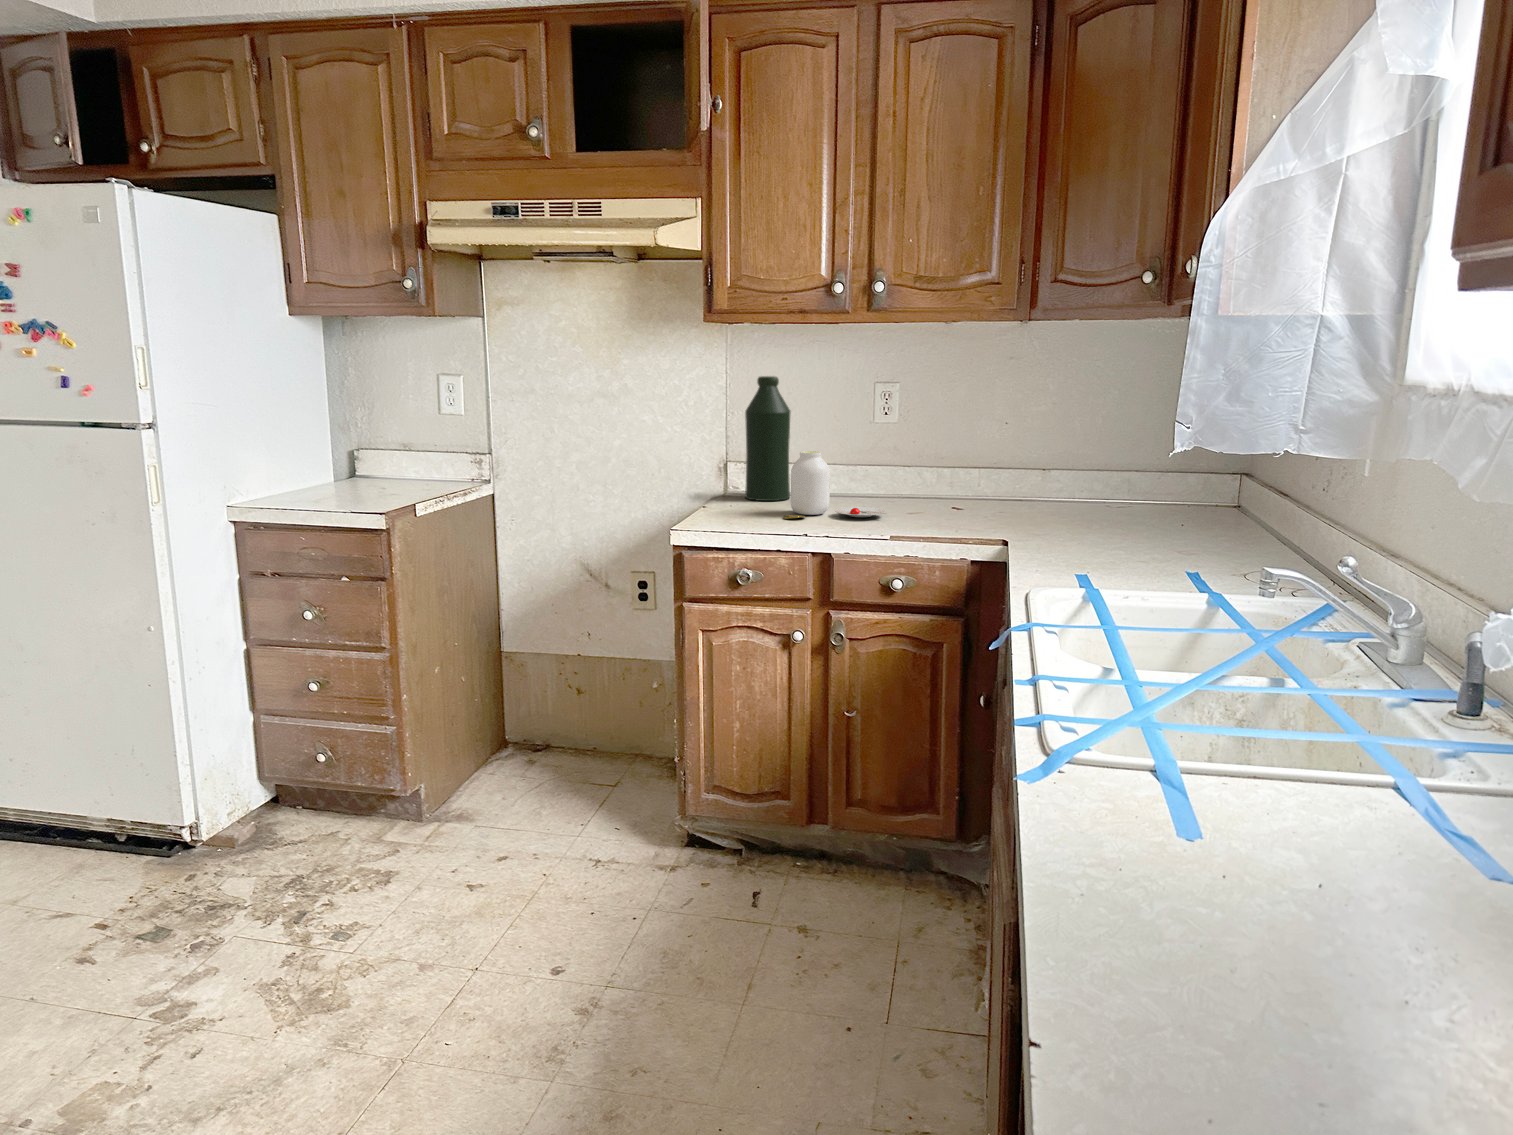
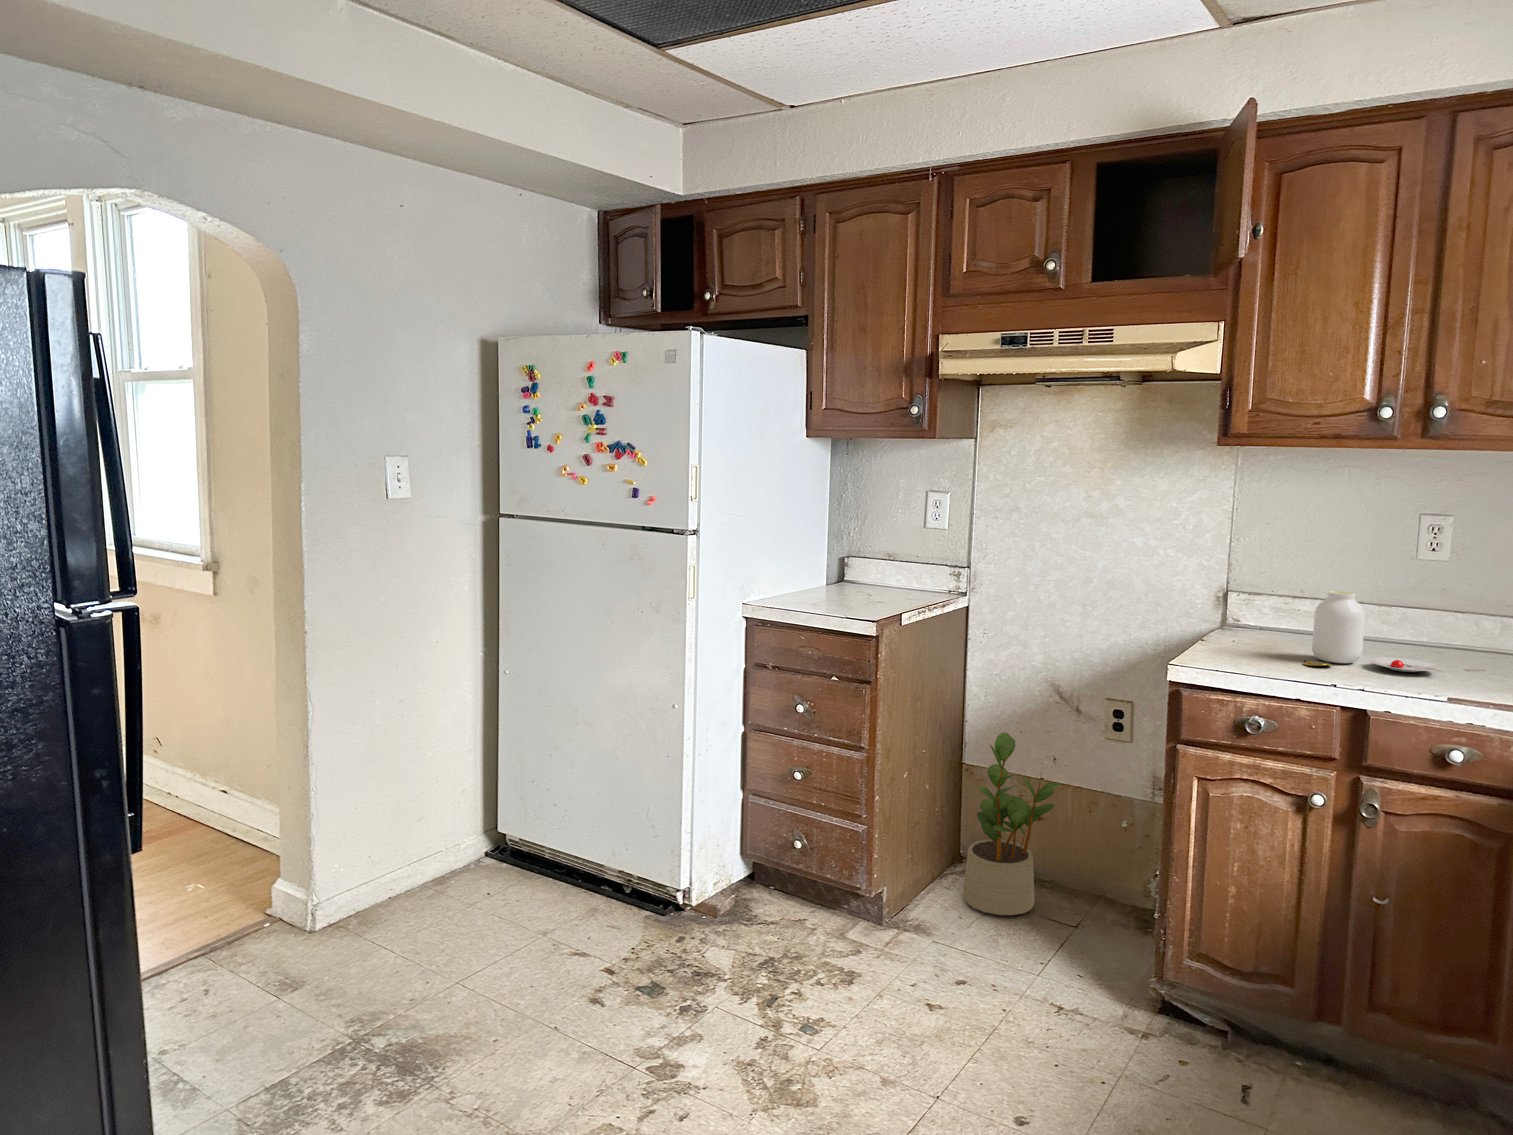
bottle: present [745,376,791,501] -> none [1250,505,1312,641]
potted plant: none [507,613,593,790] -> present [963,733,1060,915]

